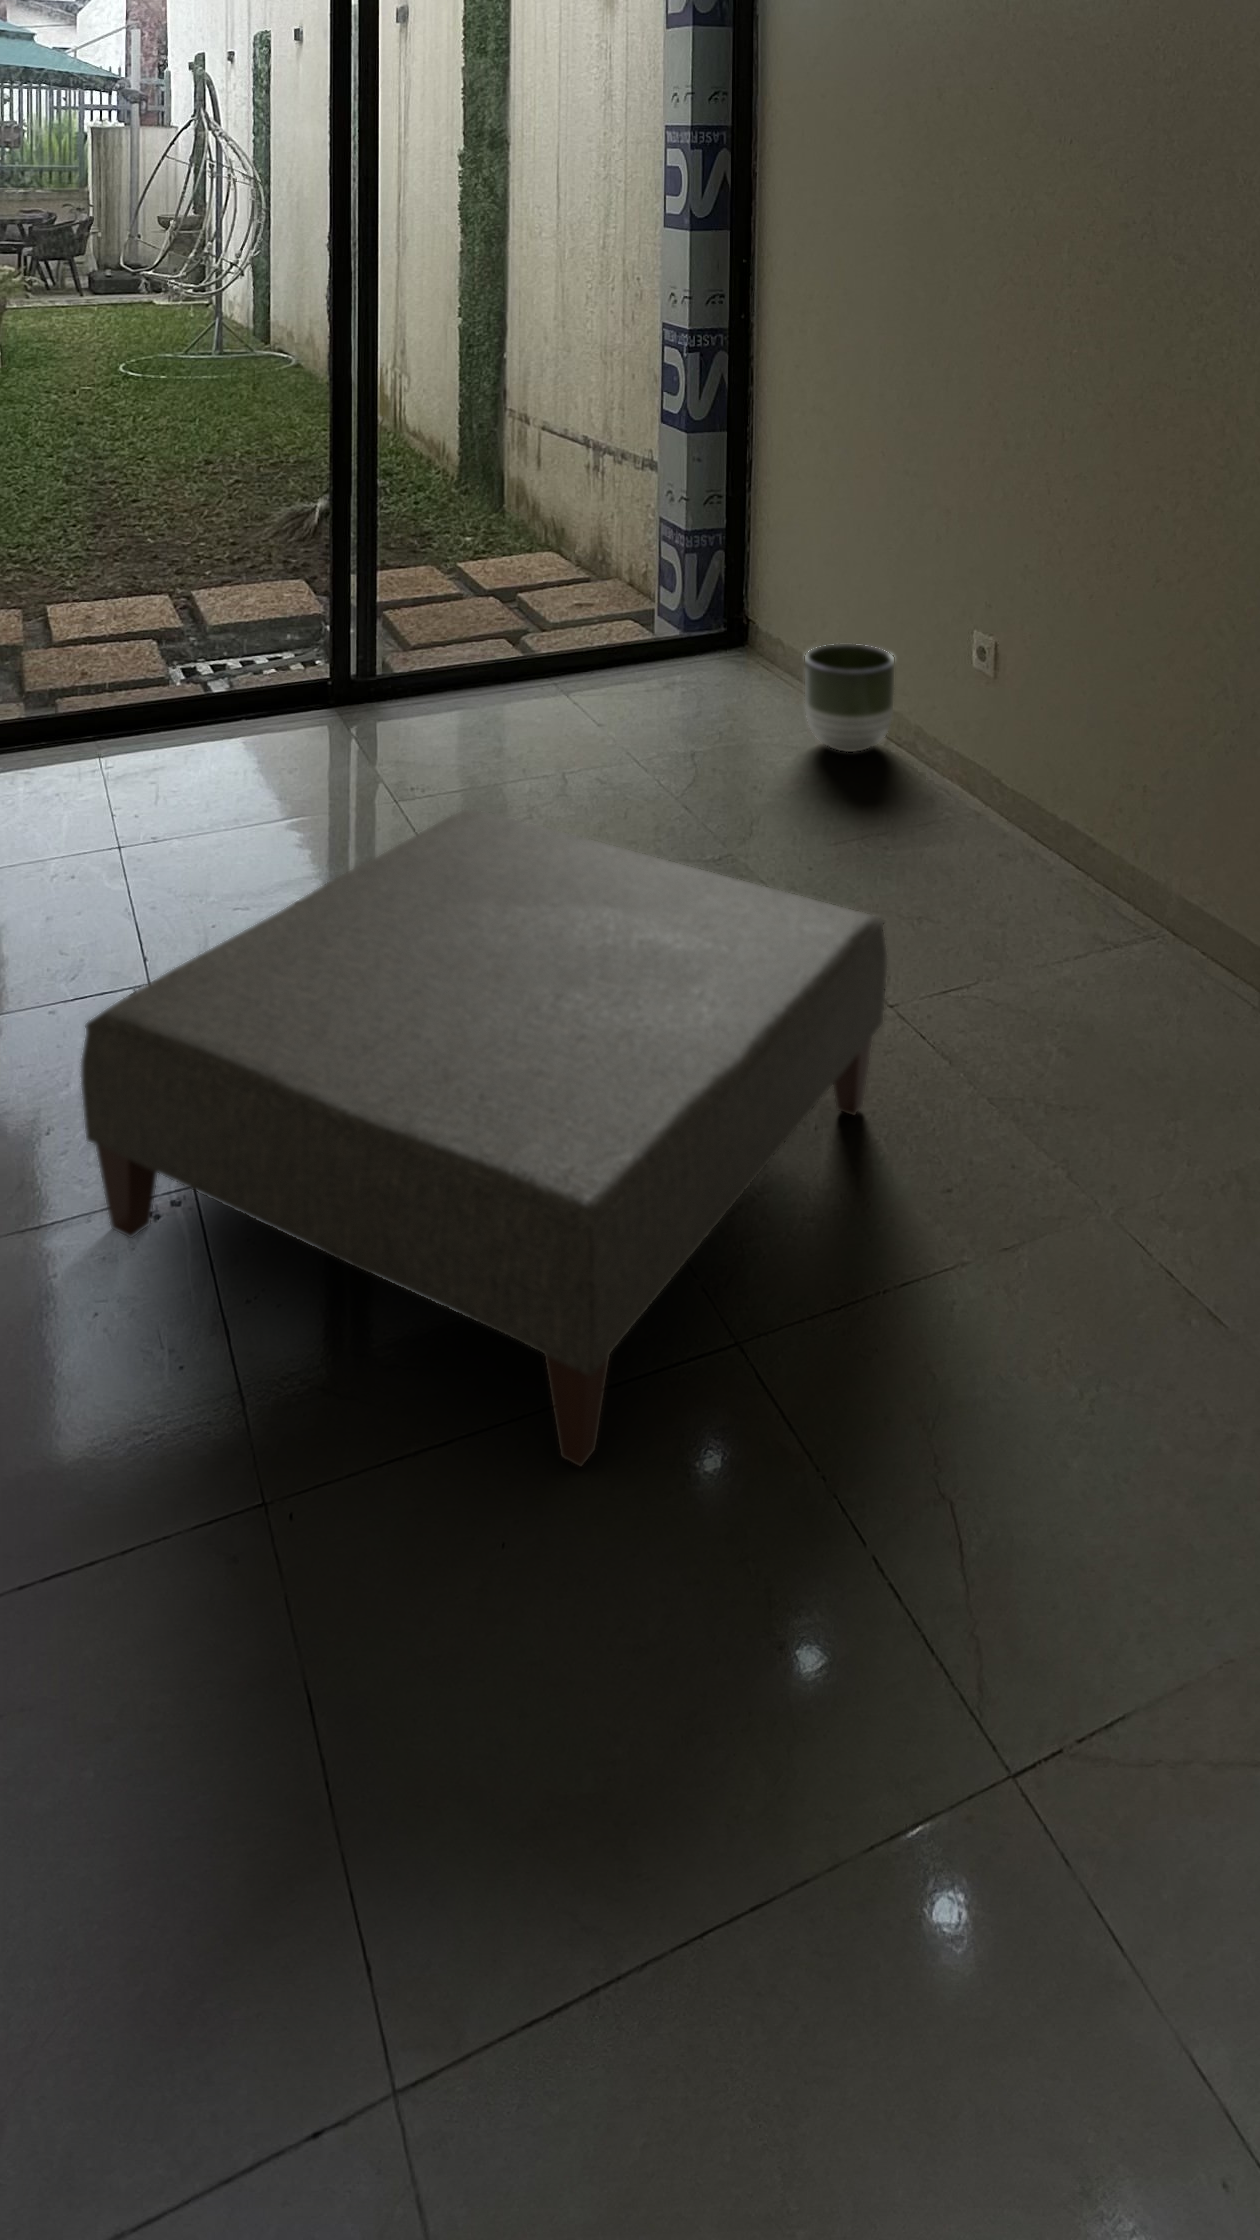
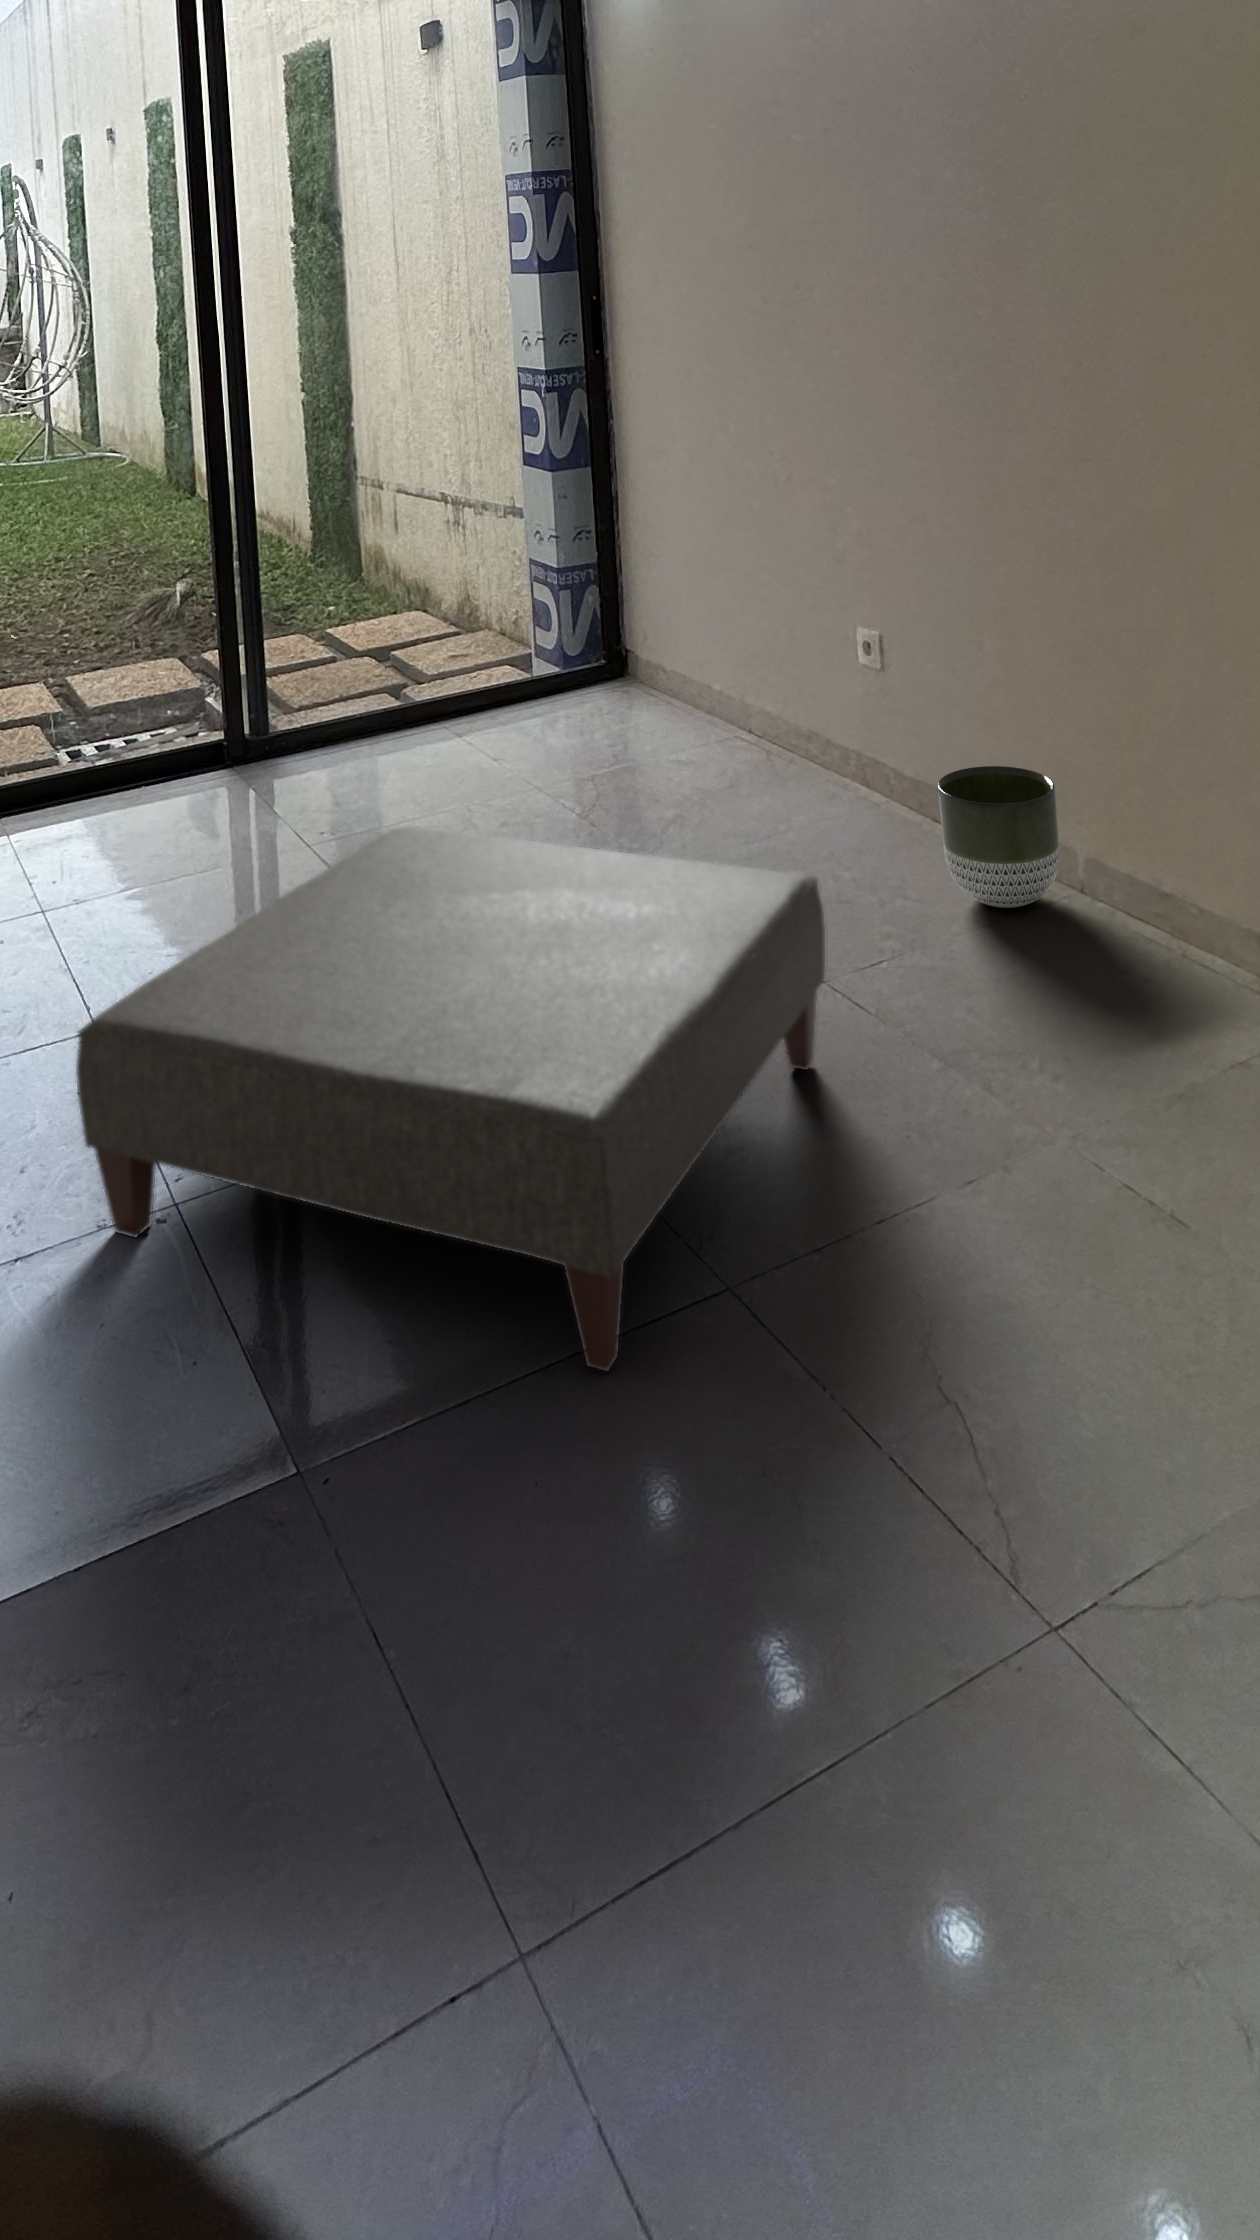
planter: present [805,644,894,752] -> present [938,766,1059,908]

